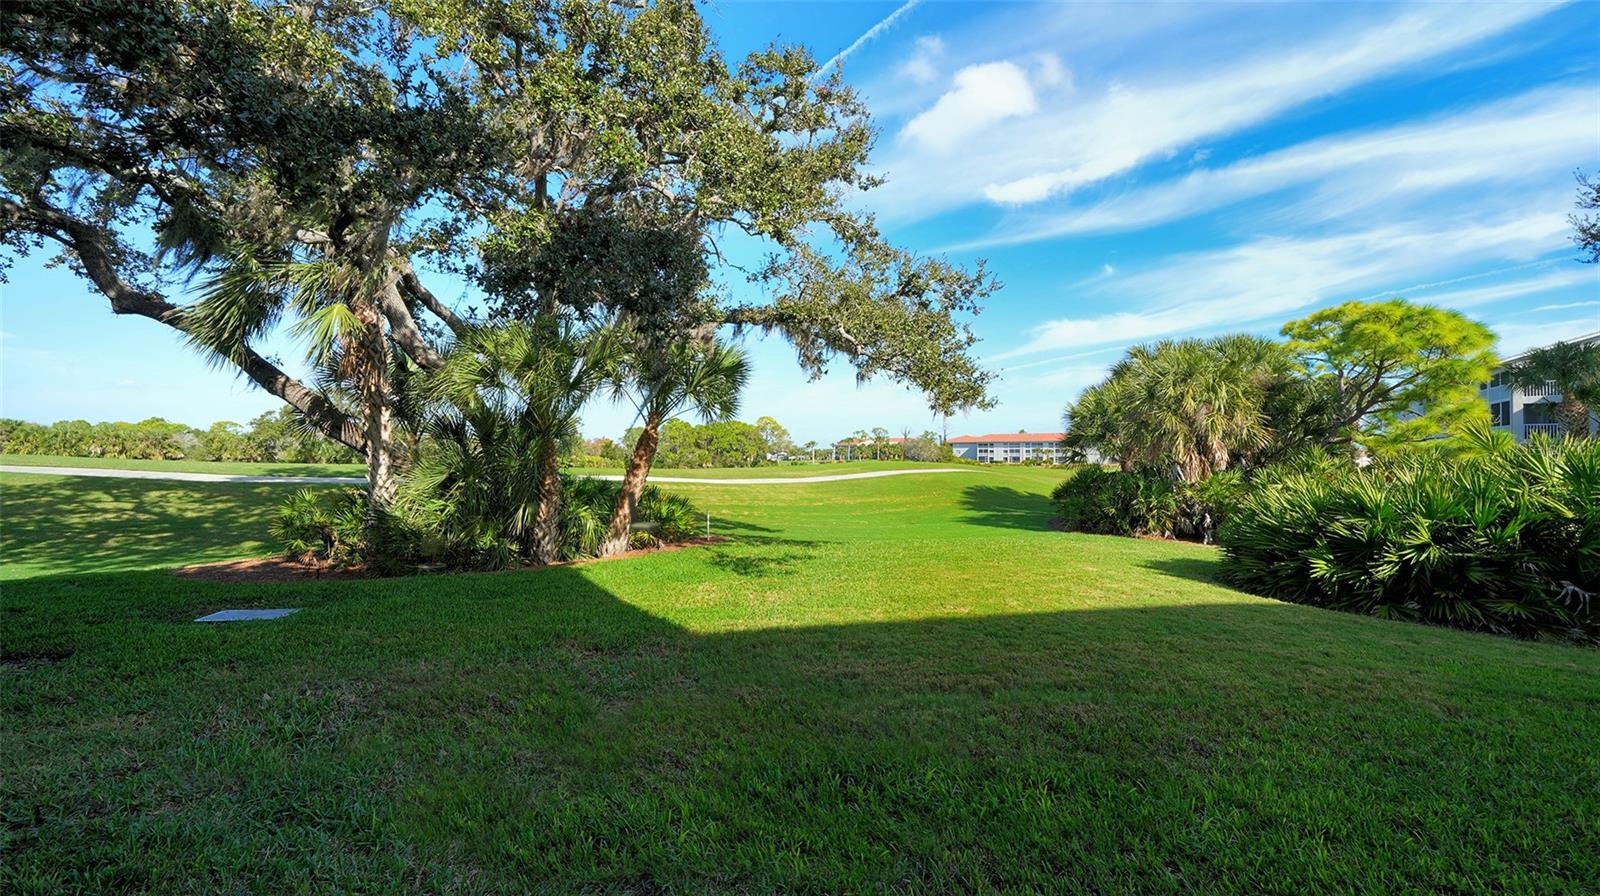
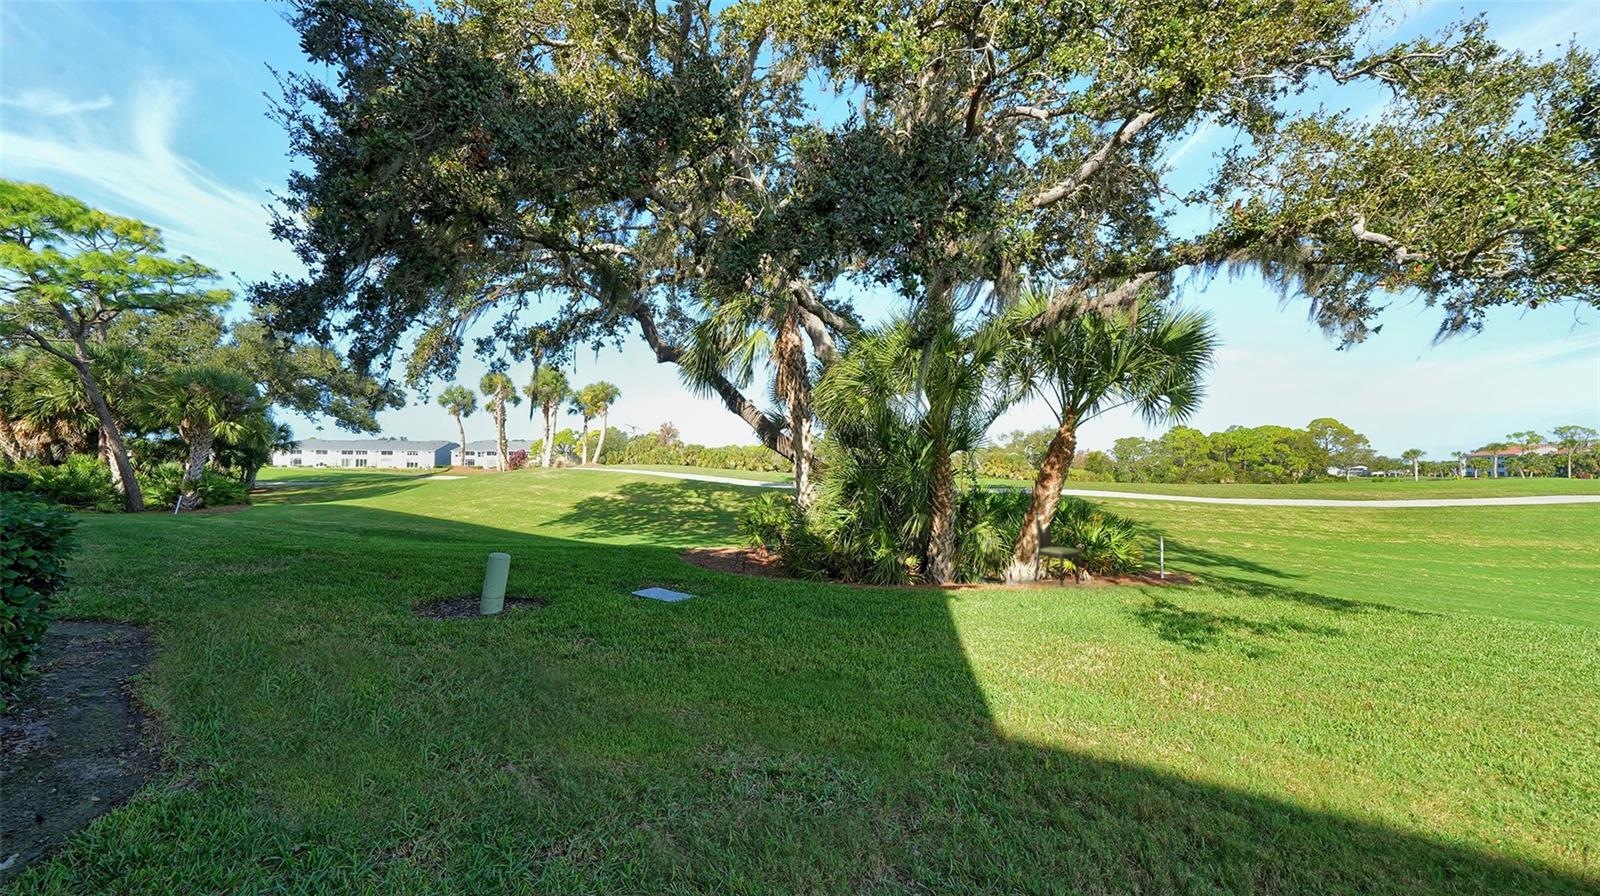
potted tree: present [419,530,446,568] -> present [979,542,1003,583]

